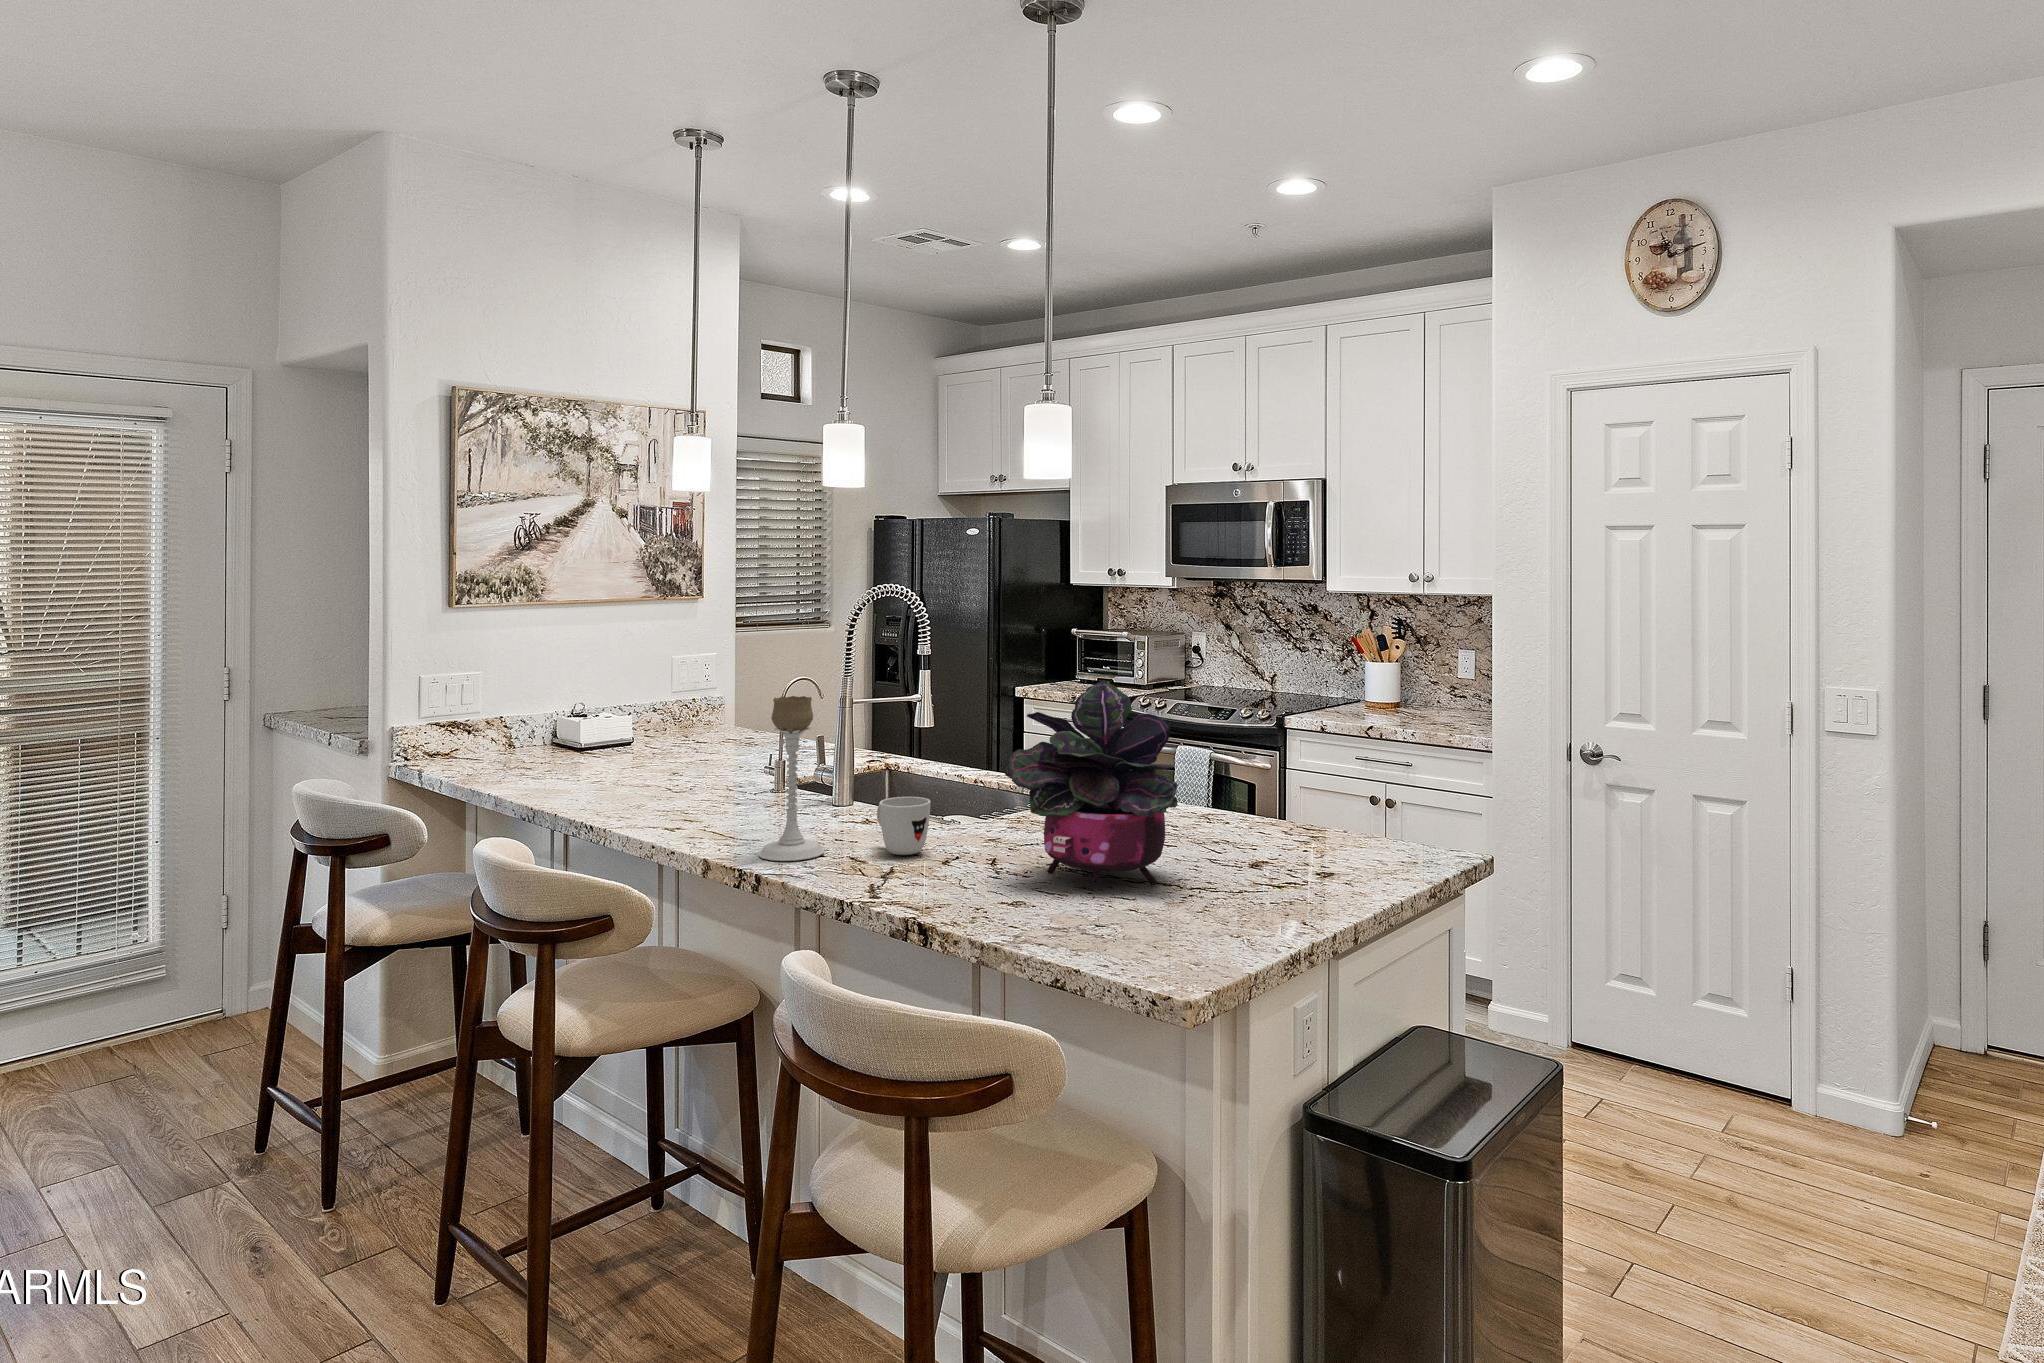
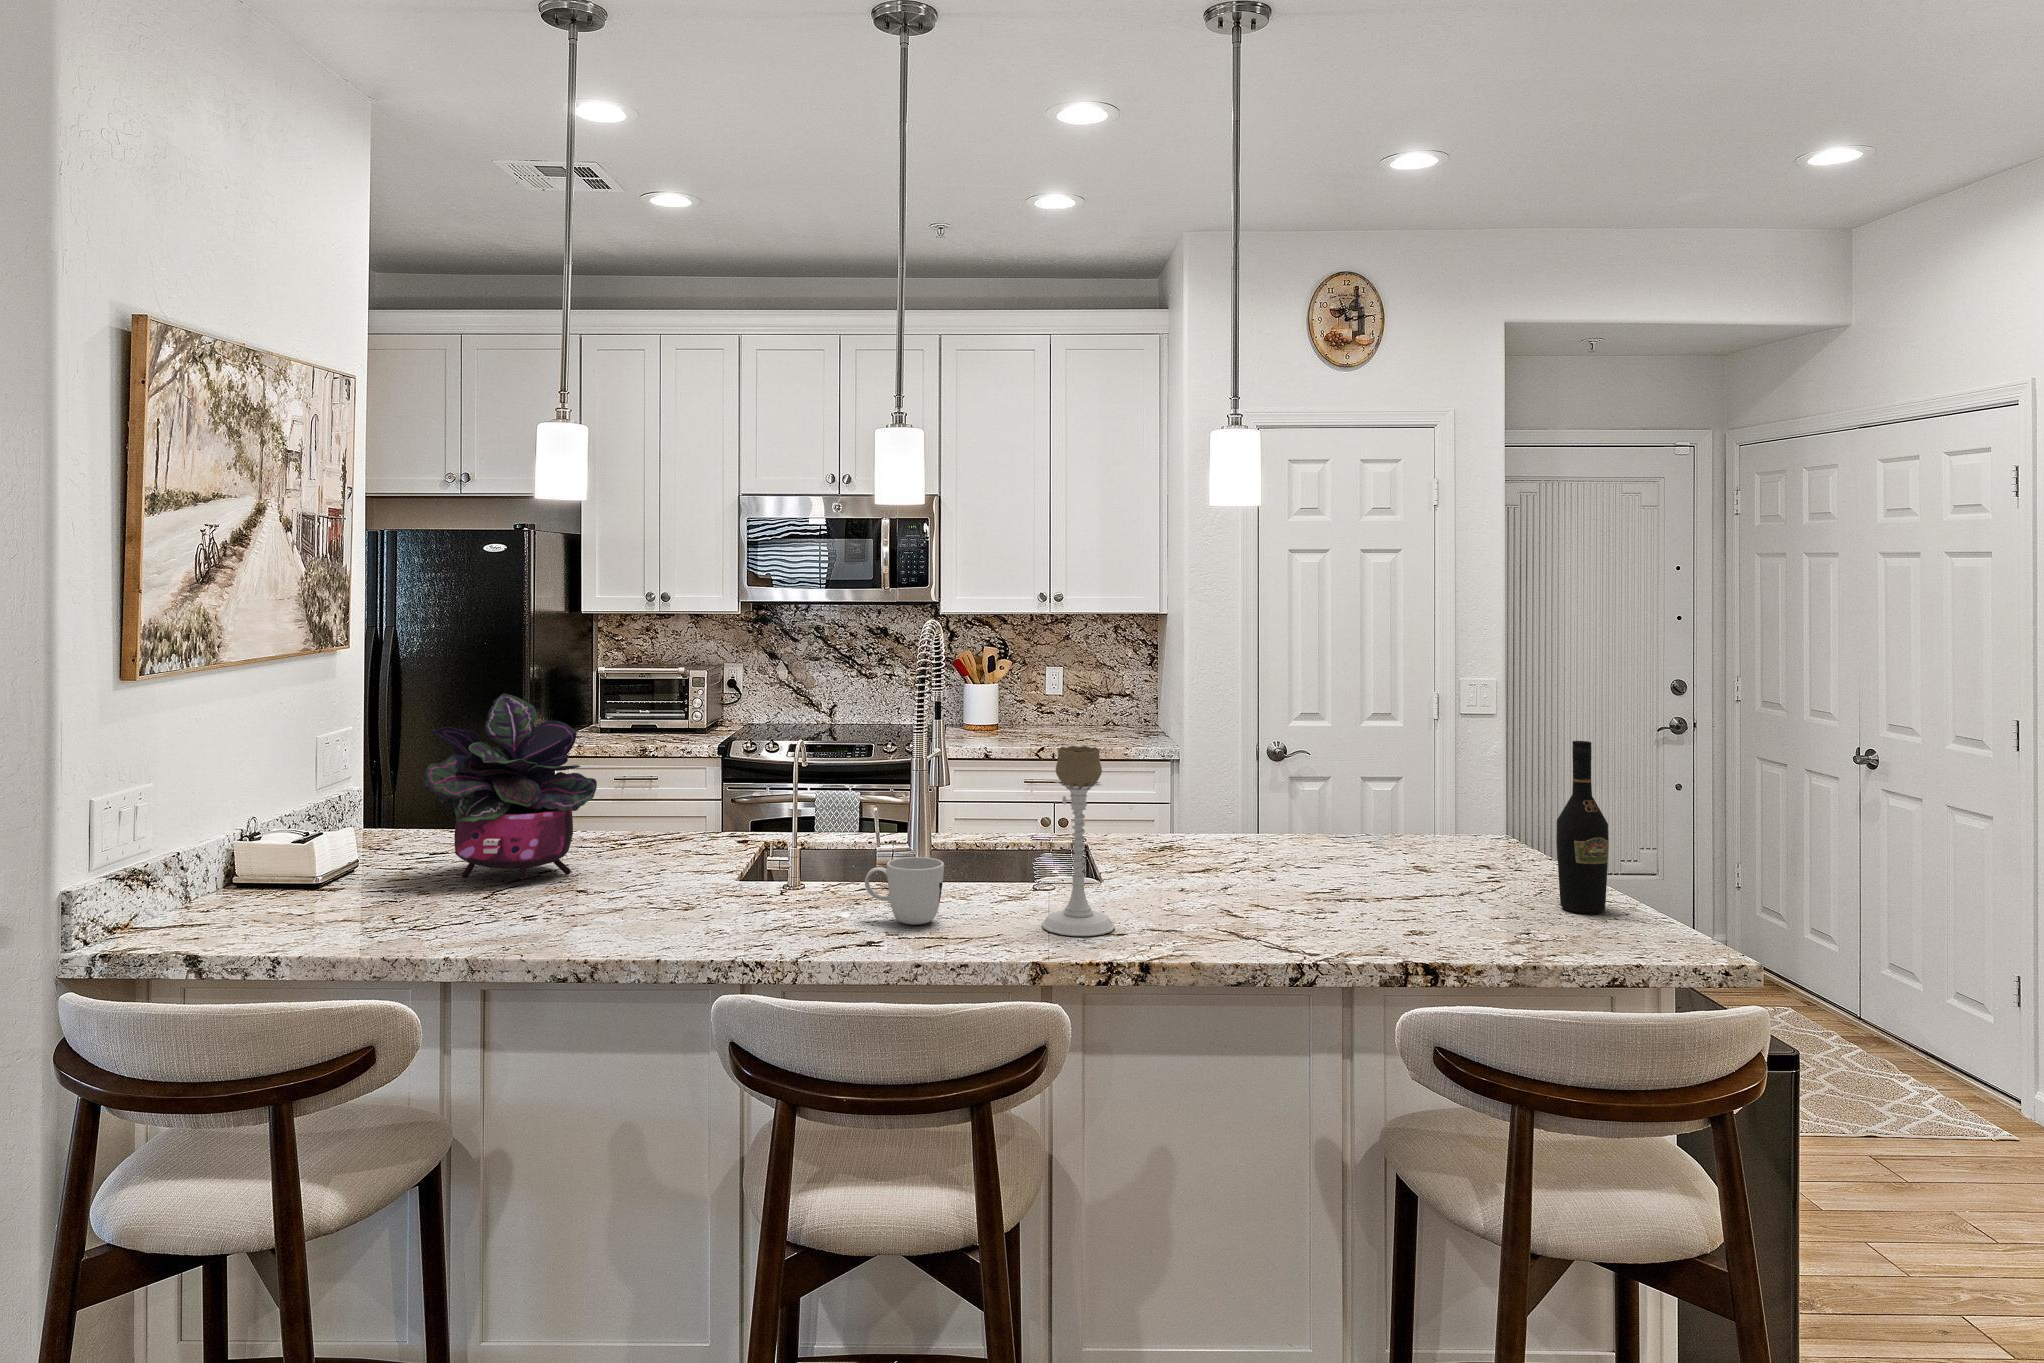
potted plant: present [1005,681,1178,886] -> present [423,693,597,879]
wine bottle: none [1214,733,1268,928] -> present [1556,741,1609,914]
mug: present [877,797,931,855] -> present [865,857,944,925]

